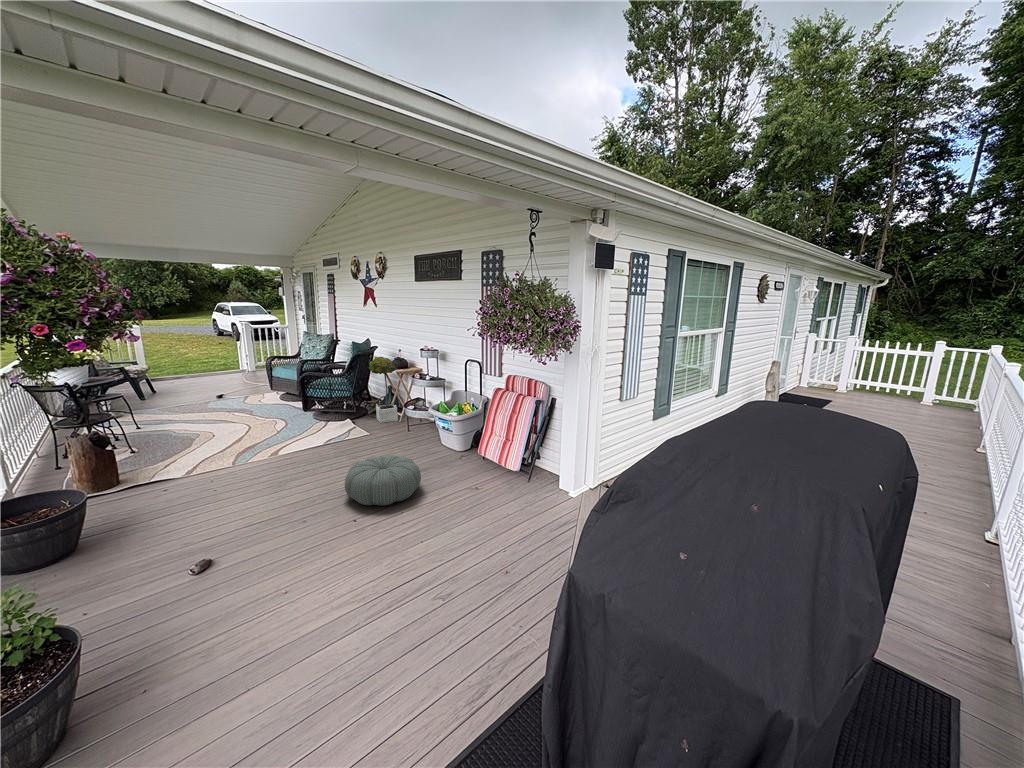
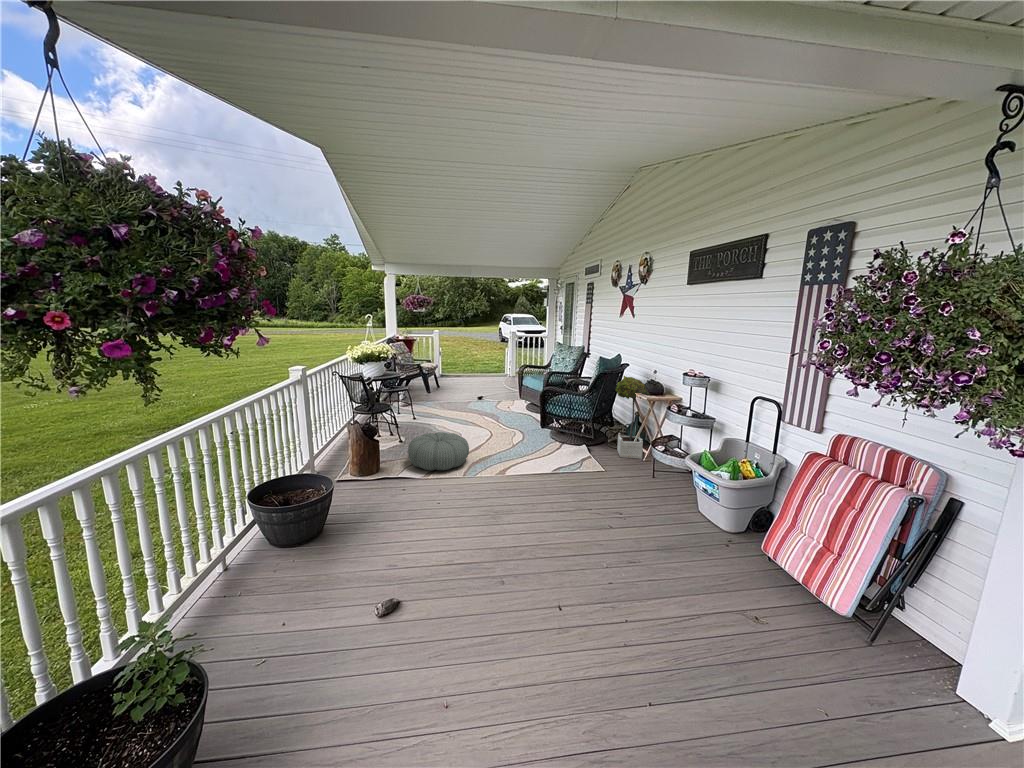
pouf: present [345,455,421,506] -> present [408,432,469,470]

